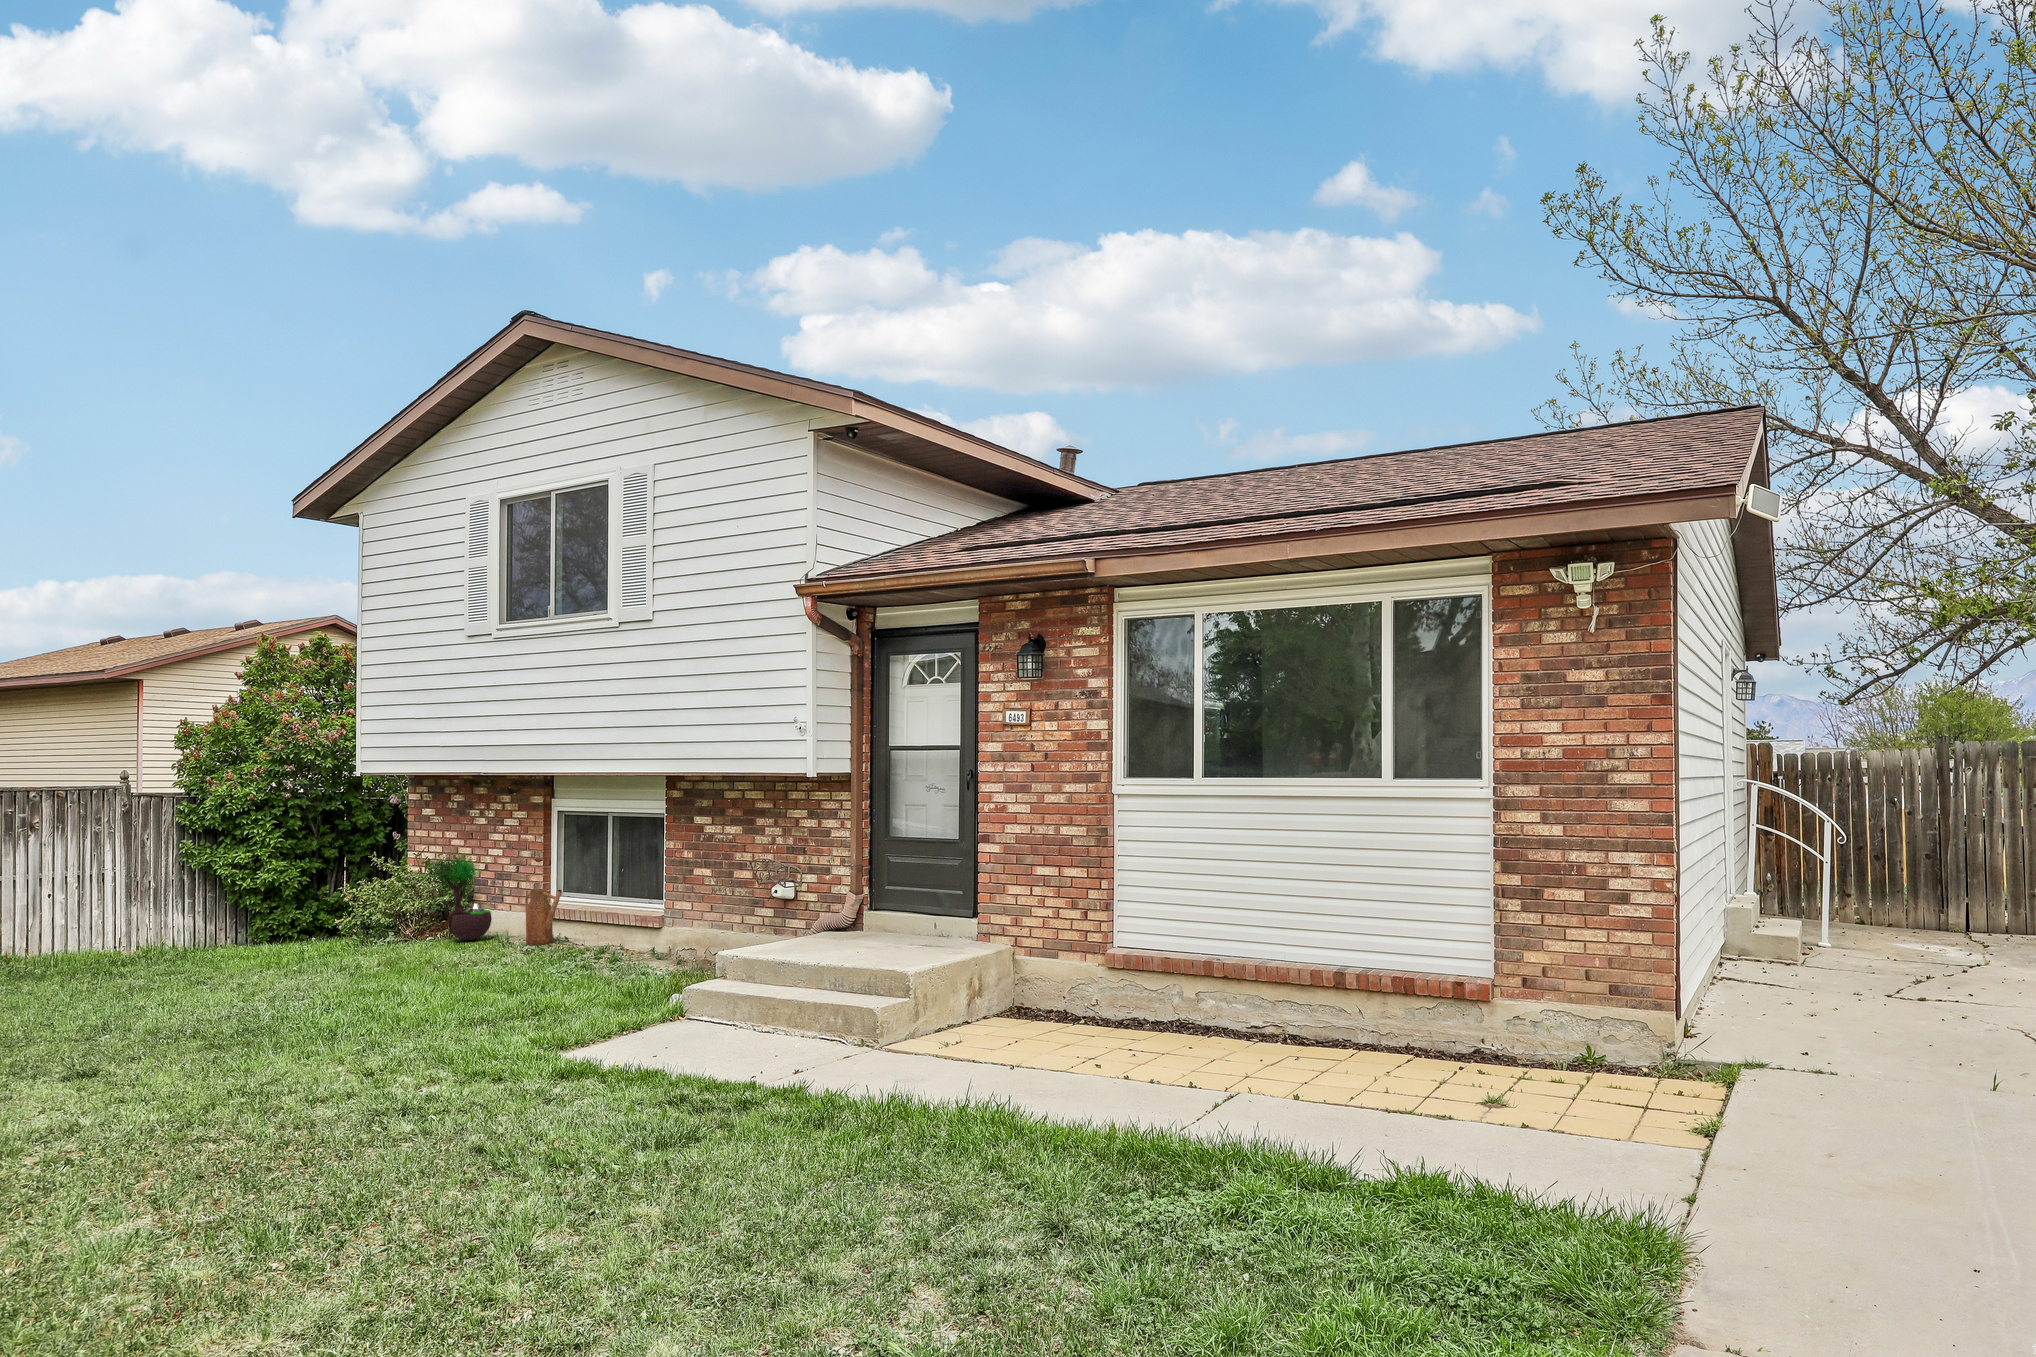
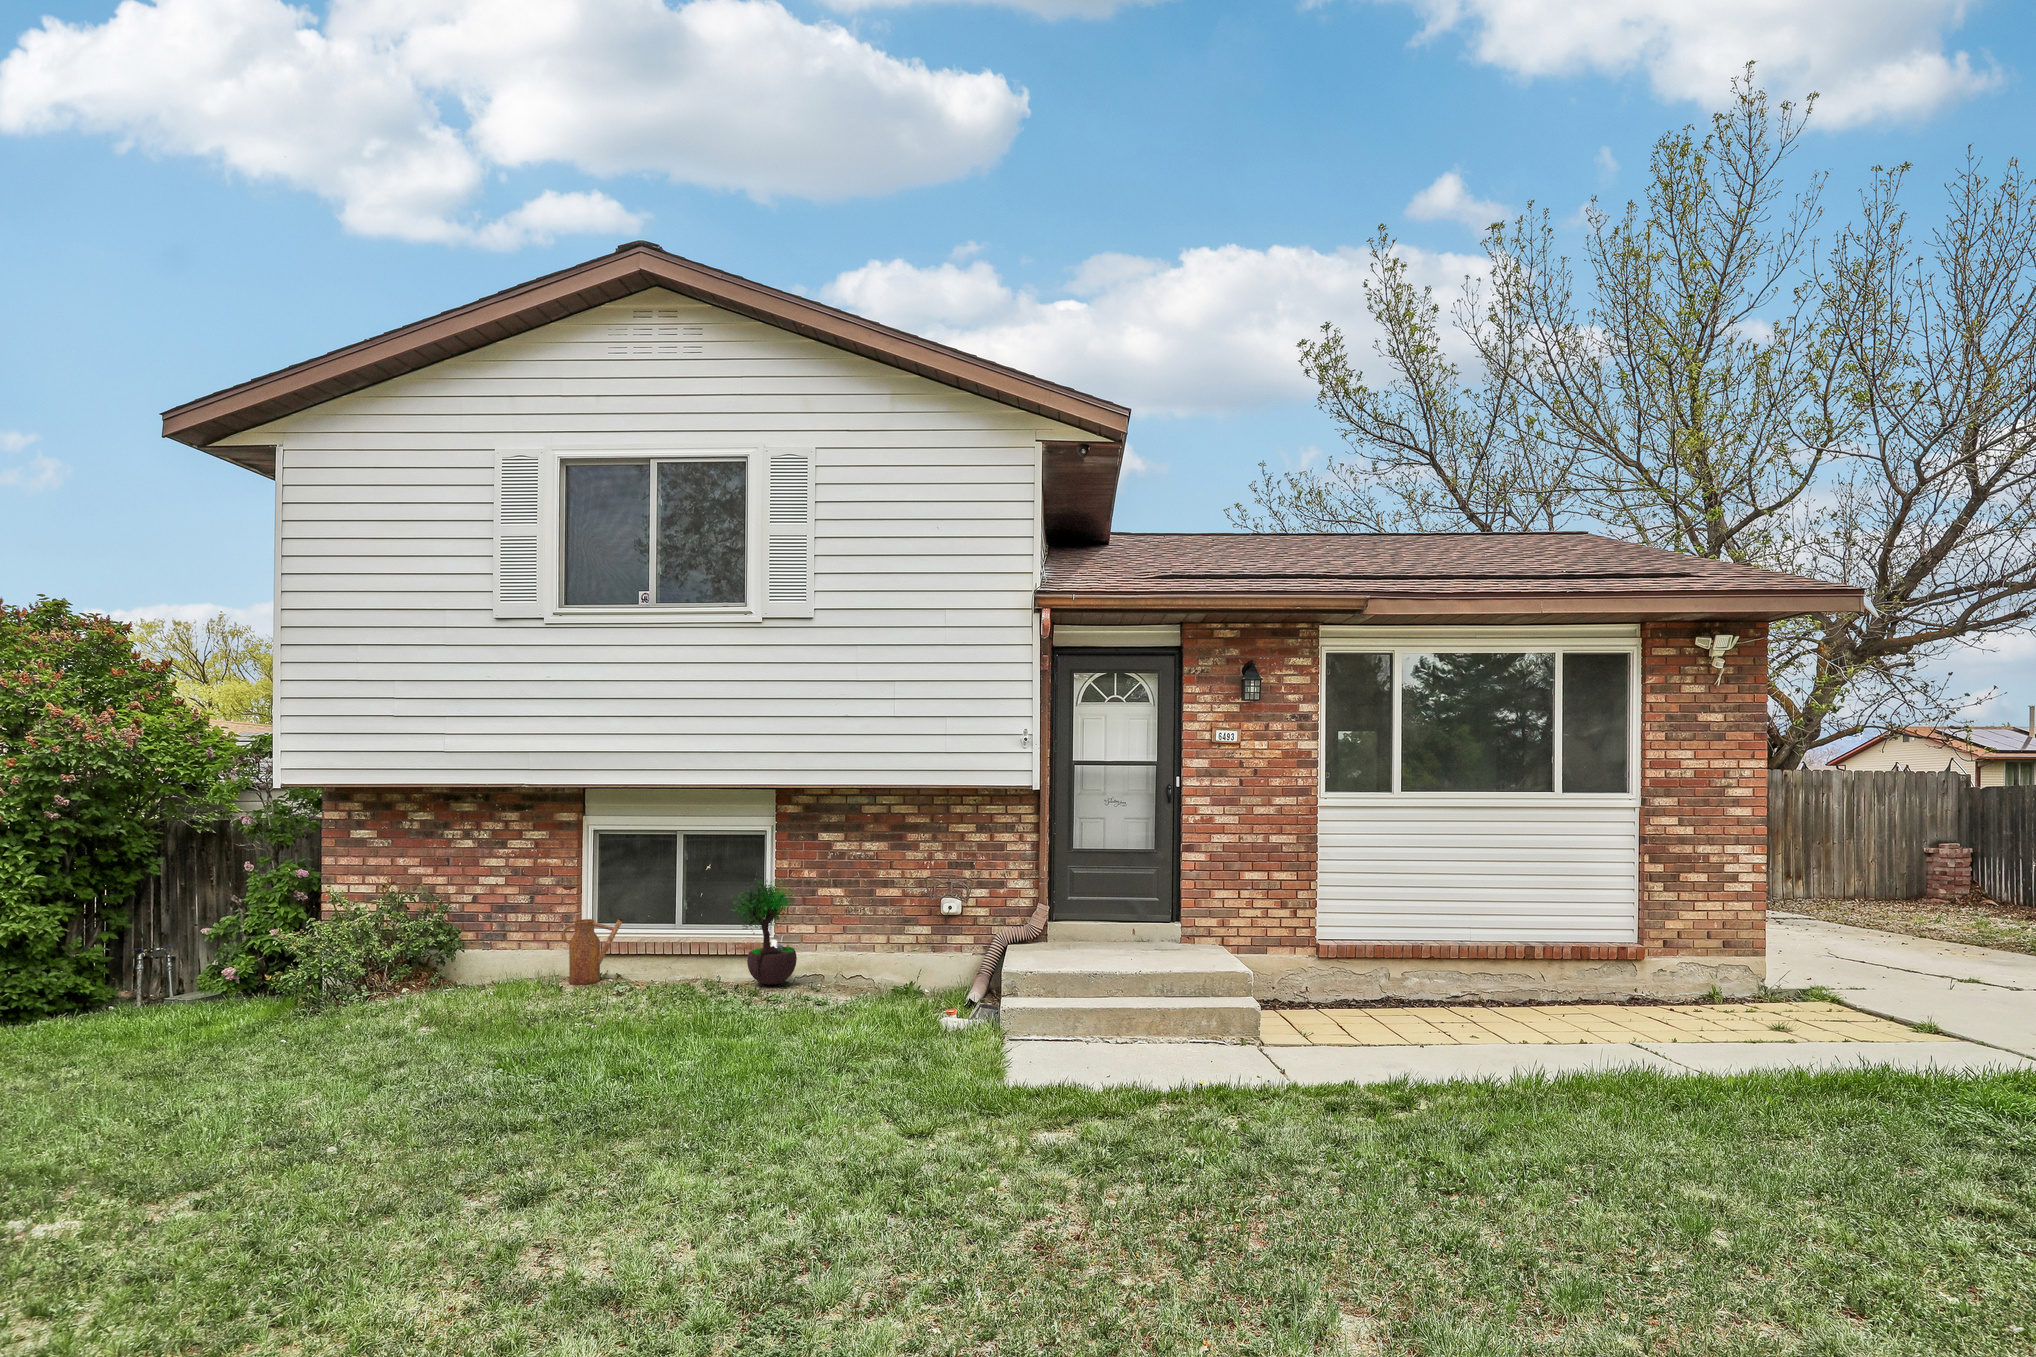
potted tree: present [427,853,492,941] -> present [731,873,797,985]

